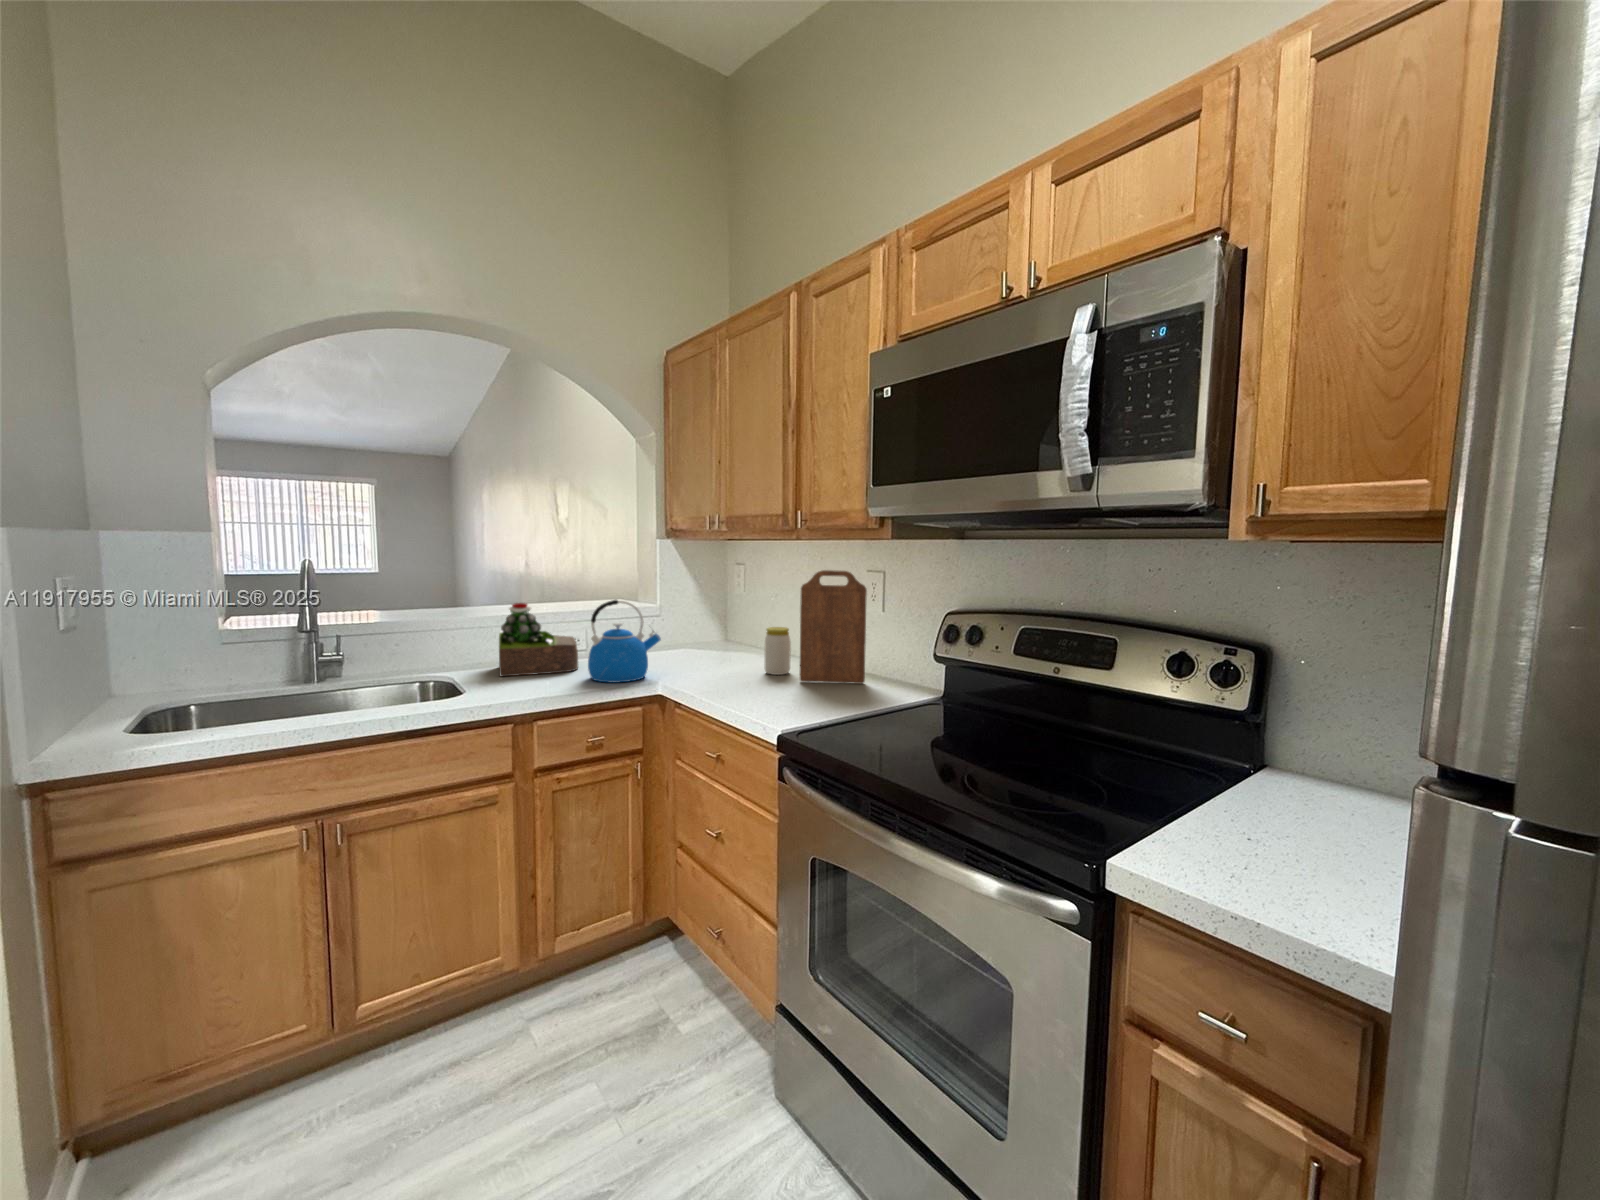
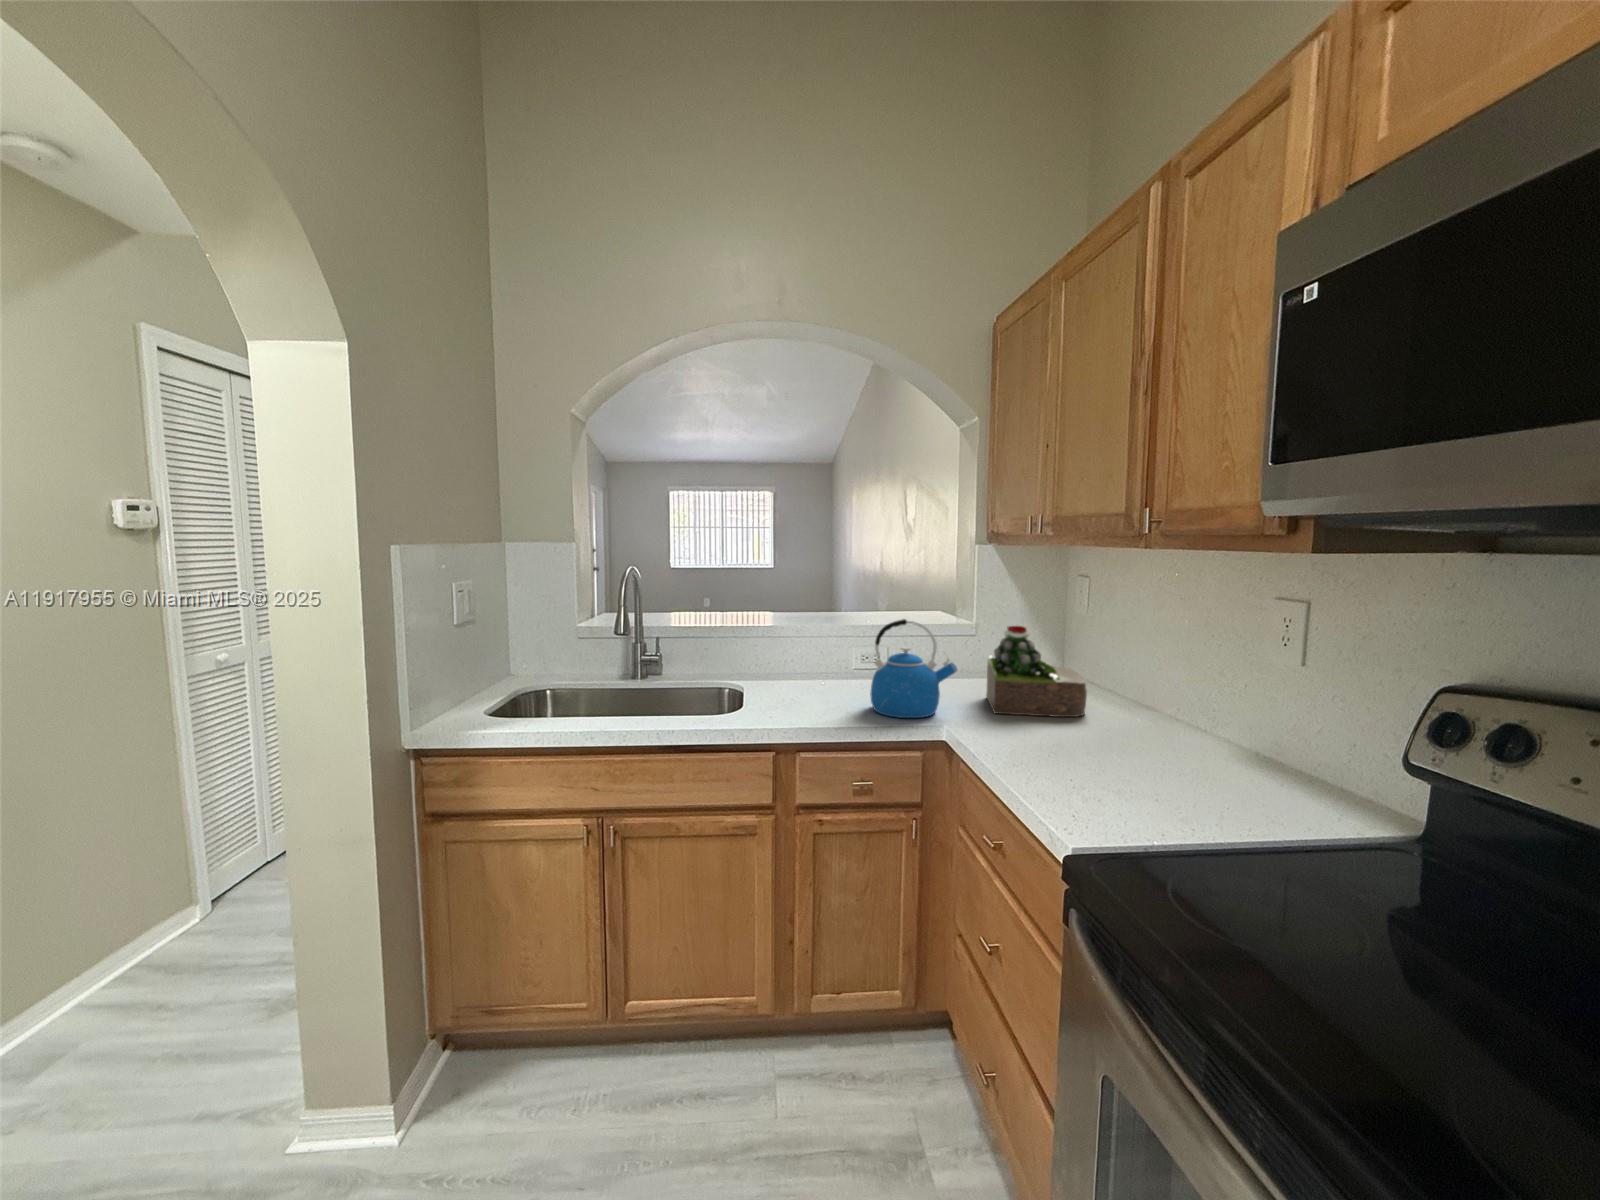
cutting board: present [800,570,867,684] -> none [1141,596,1265,775]
succulent plant: present [499,603,578,676] -> present [986,626,1087,717]
jar: present [764,627,791,675] -> none [1094,668,1135,736]

